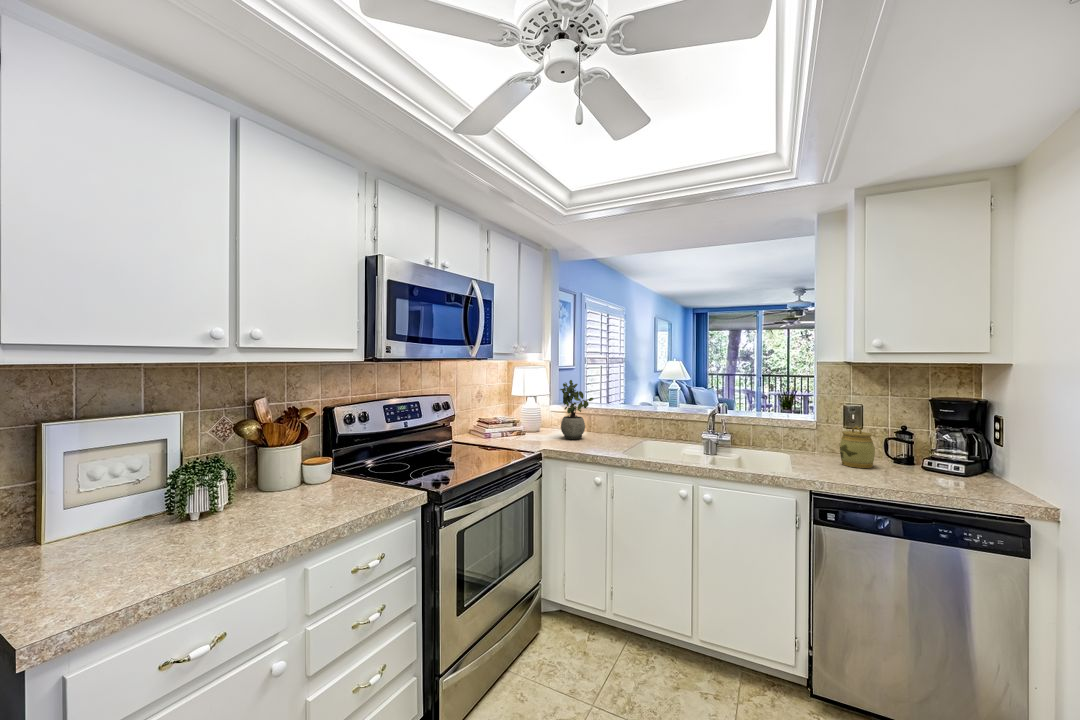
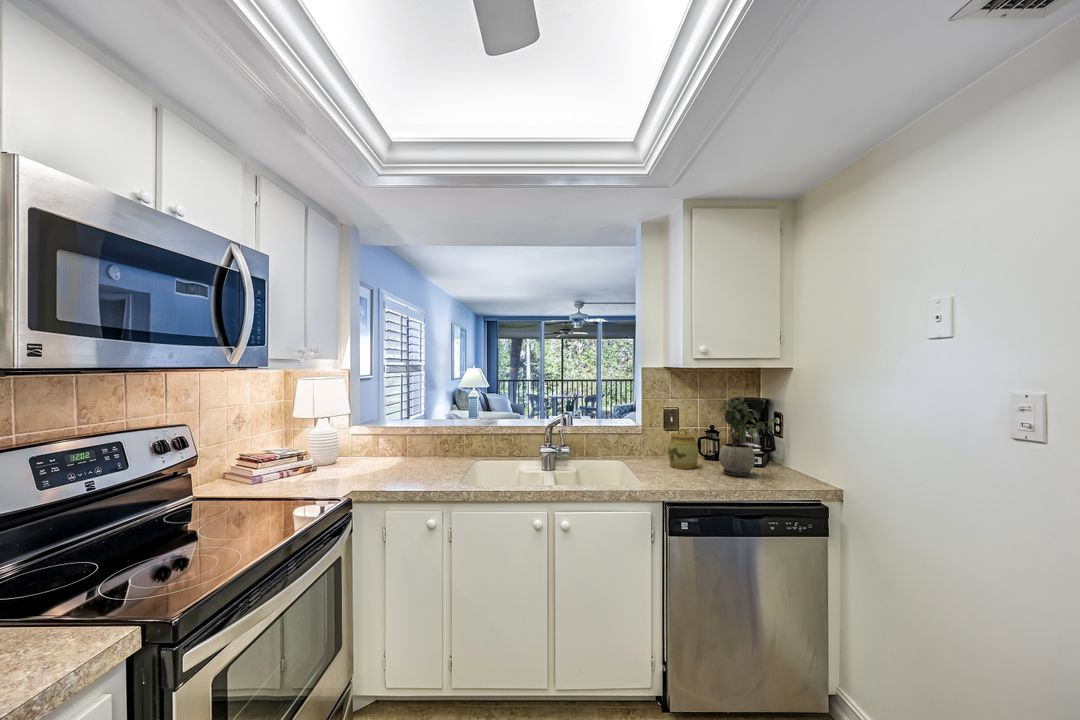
potted plant: present [560,380,594,439] -> present [719,395,777,476]

